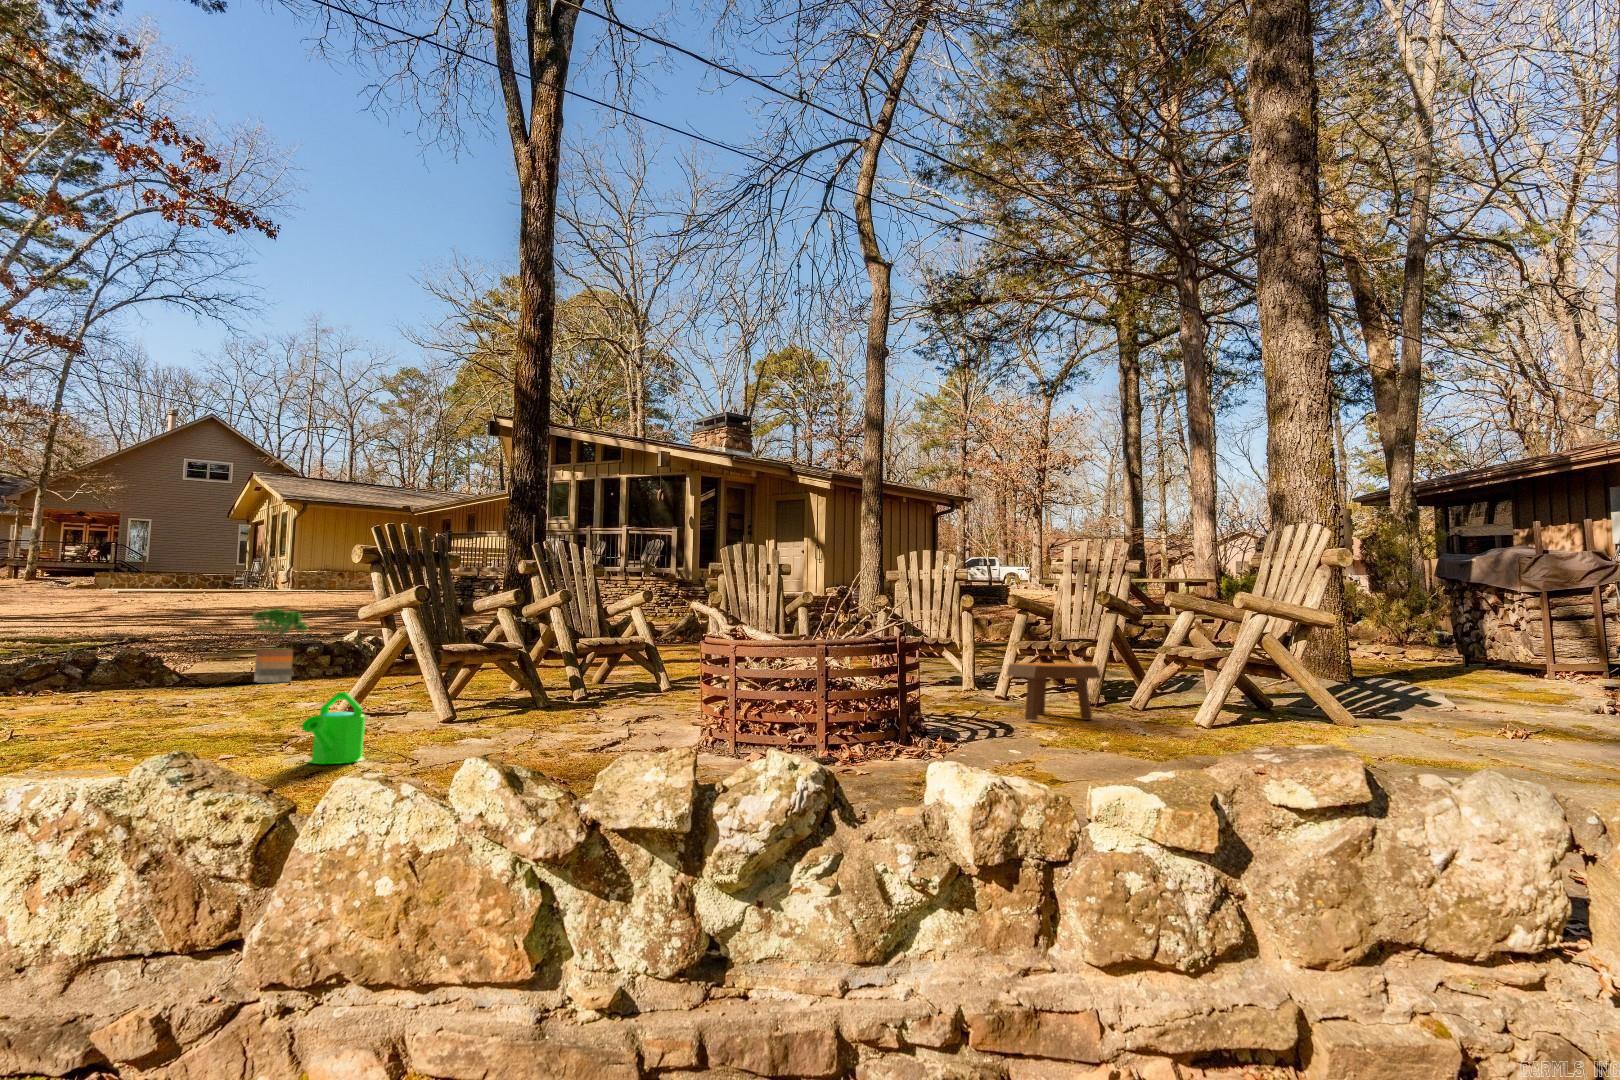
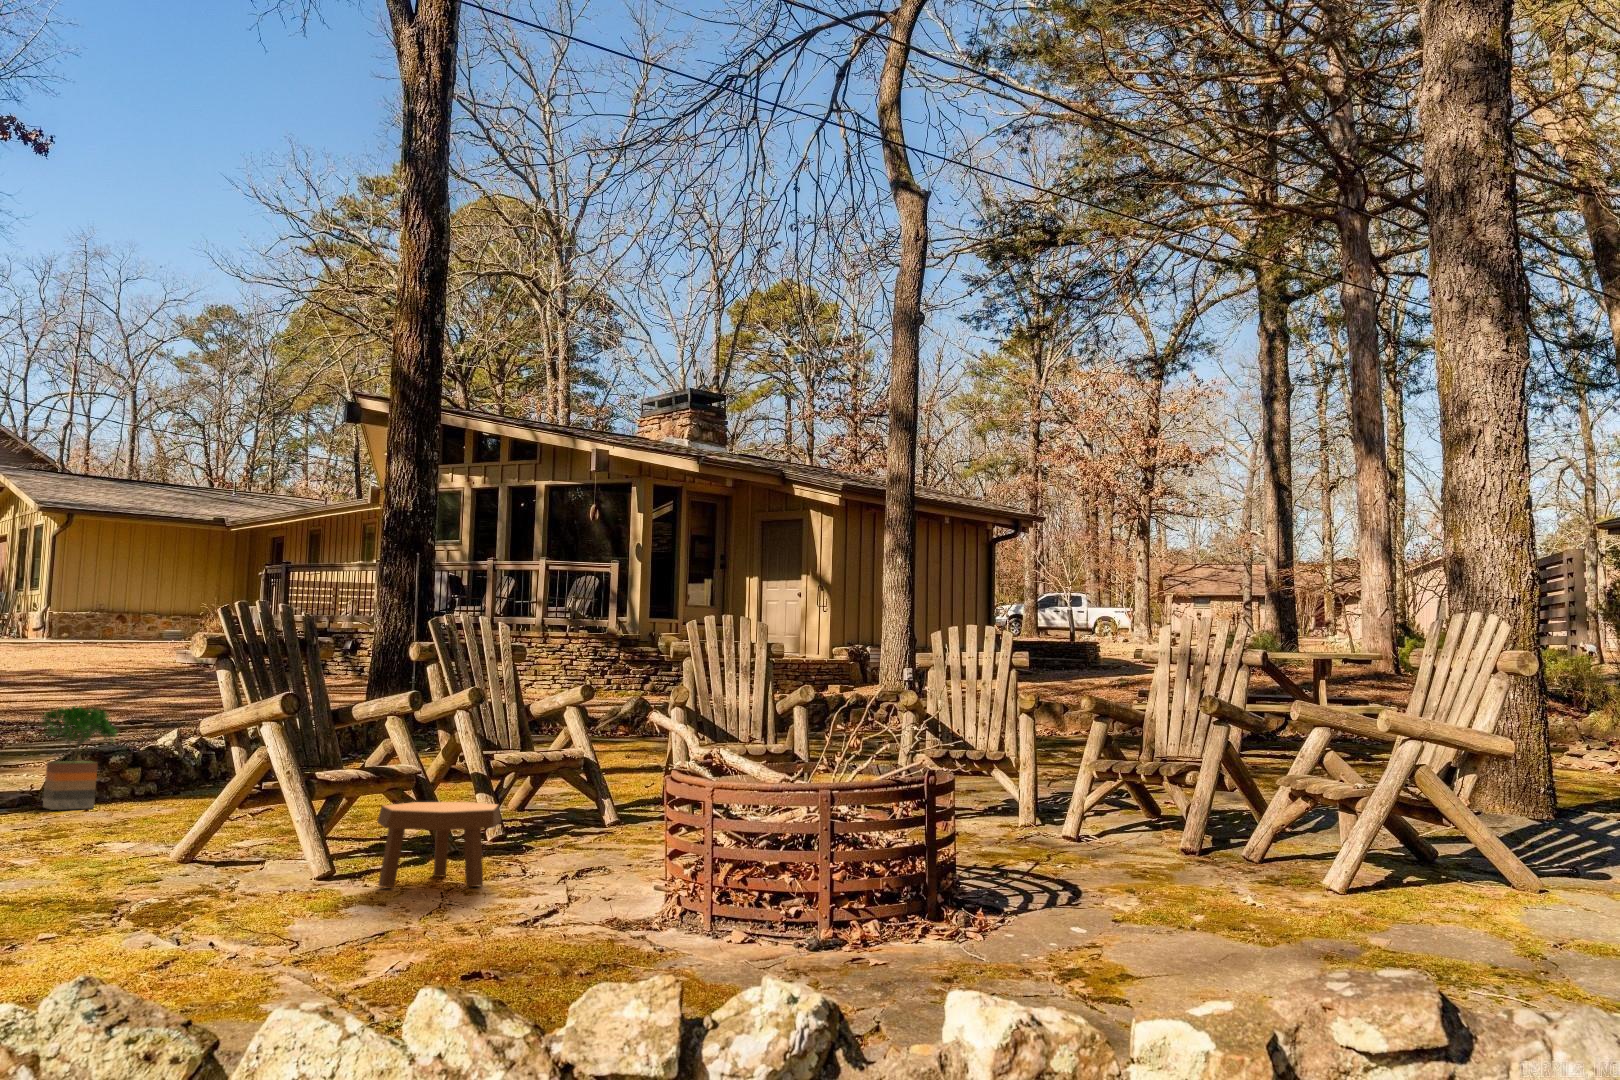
footstool: present [1007,663,1100,720] -> present [377,802,501,888]
watering can: present [302,692,365,764] -> none [163,849,238,944]

